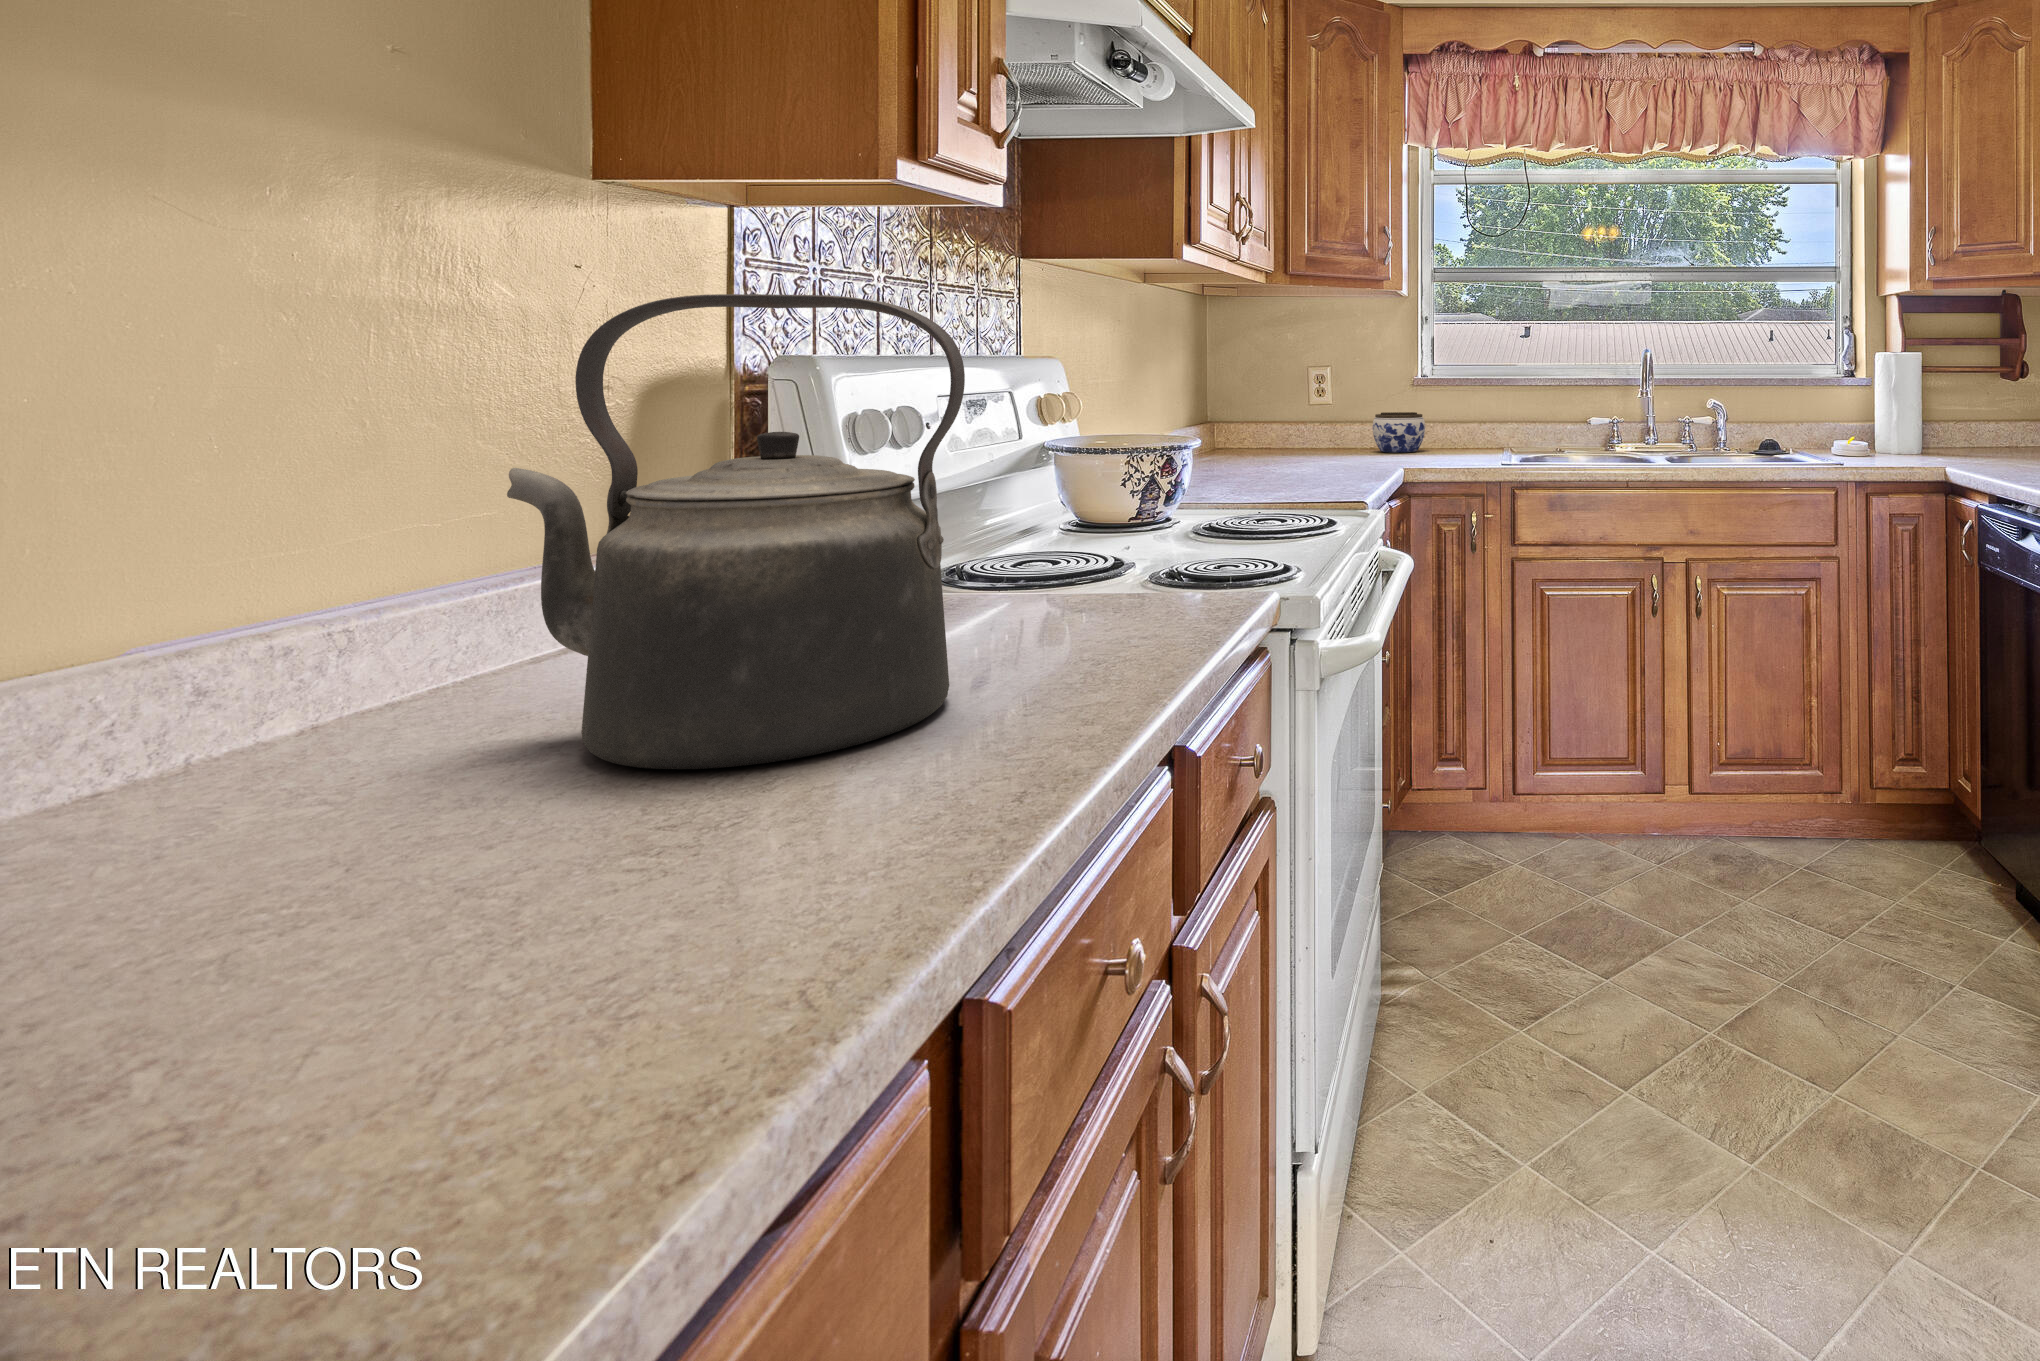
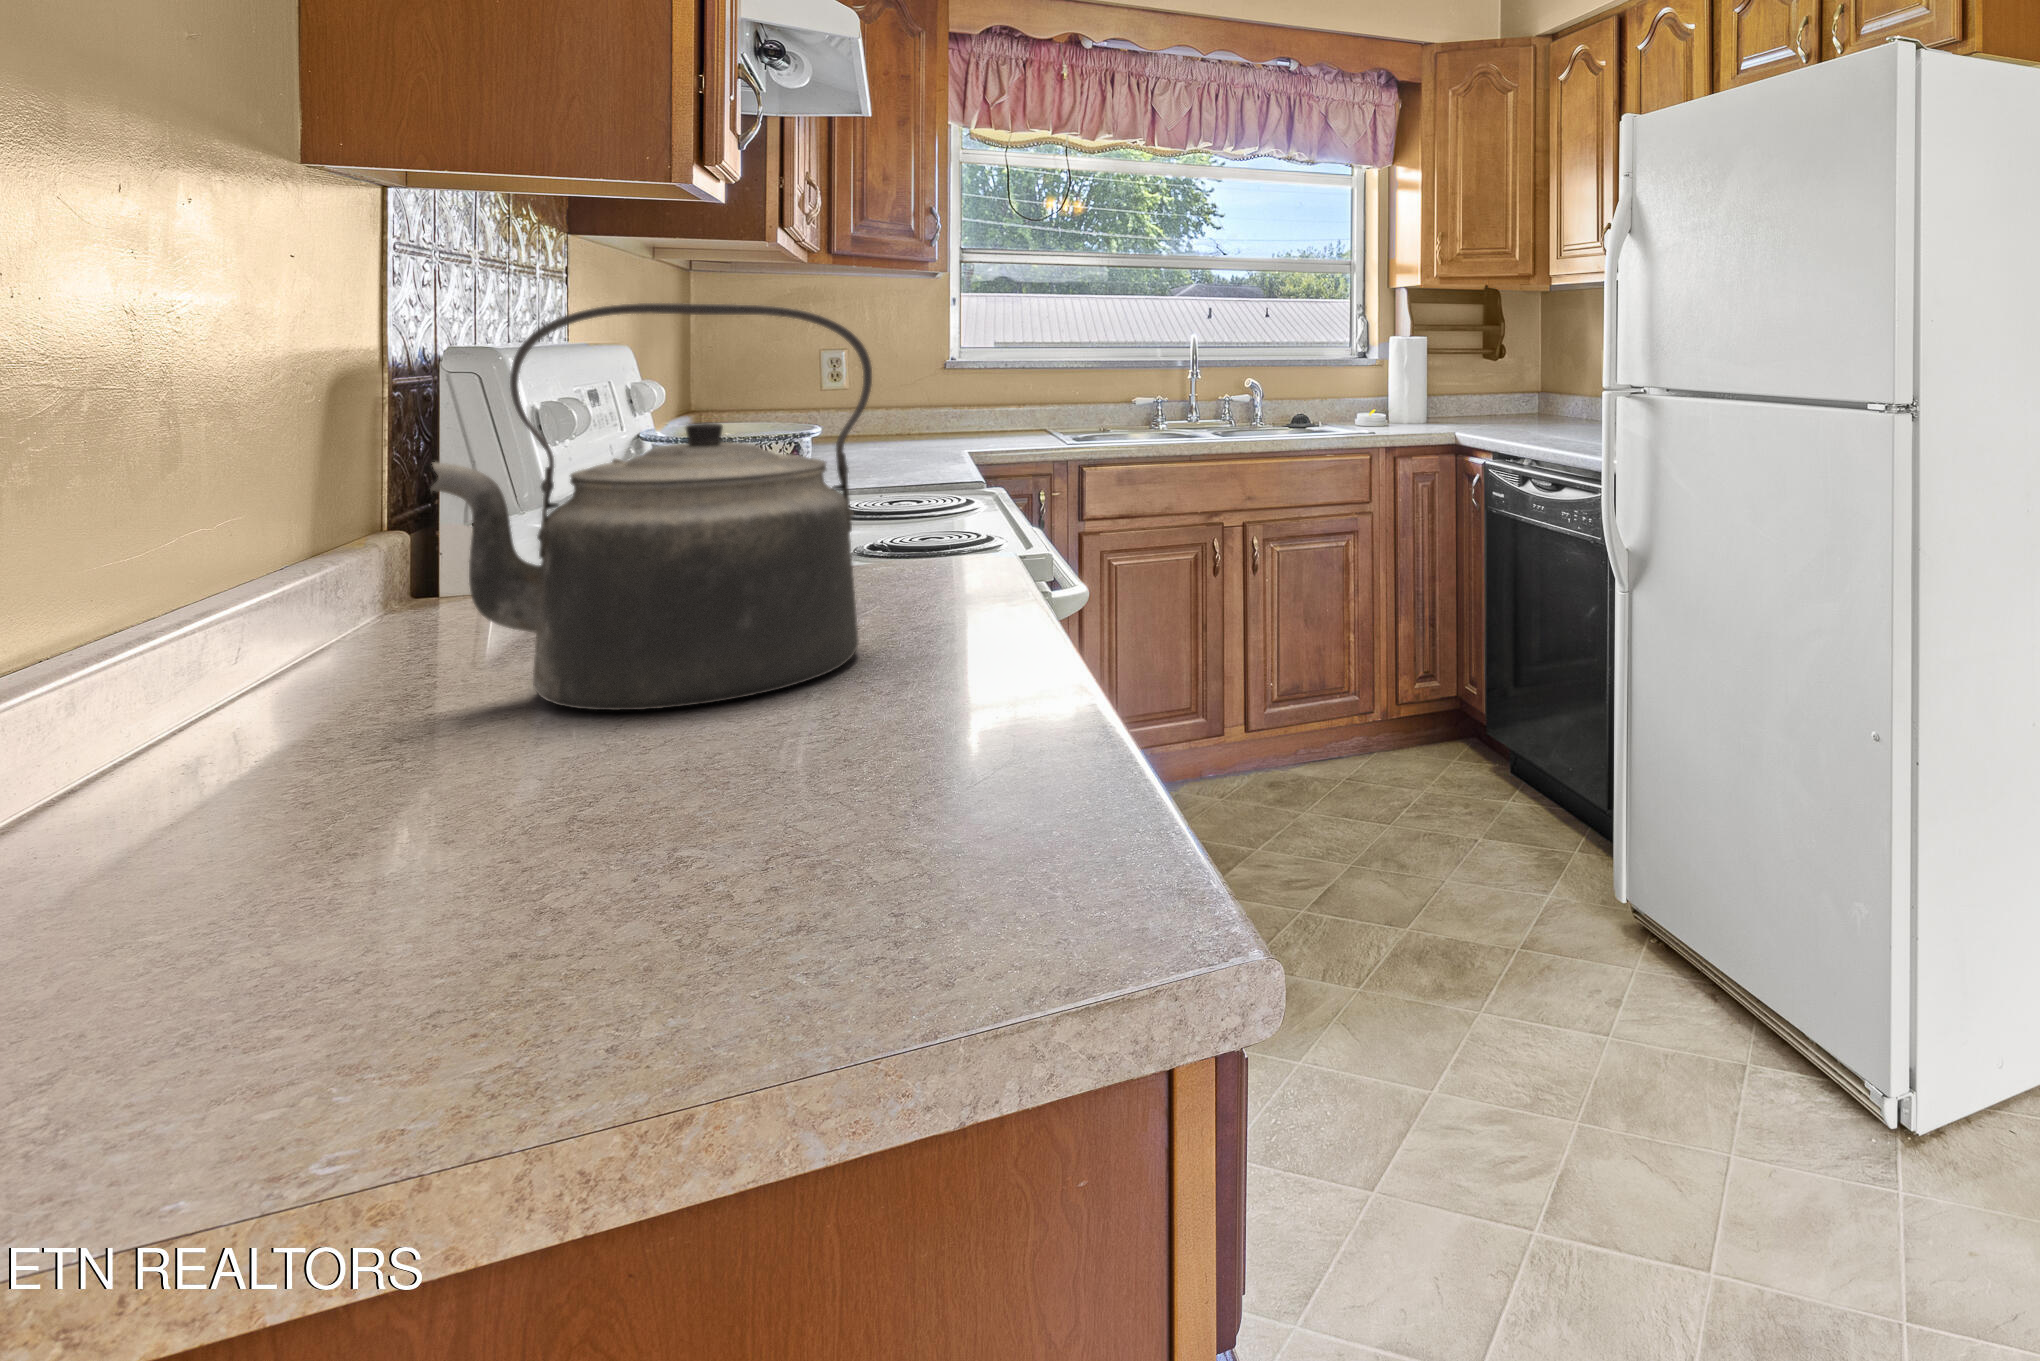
jar: present [1372,412,1425,453] -> none [906,394,965,436]

